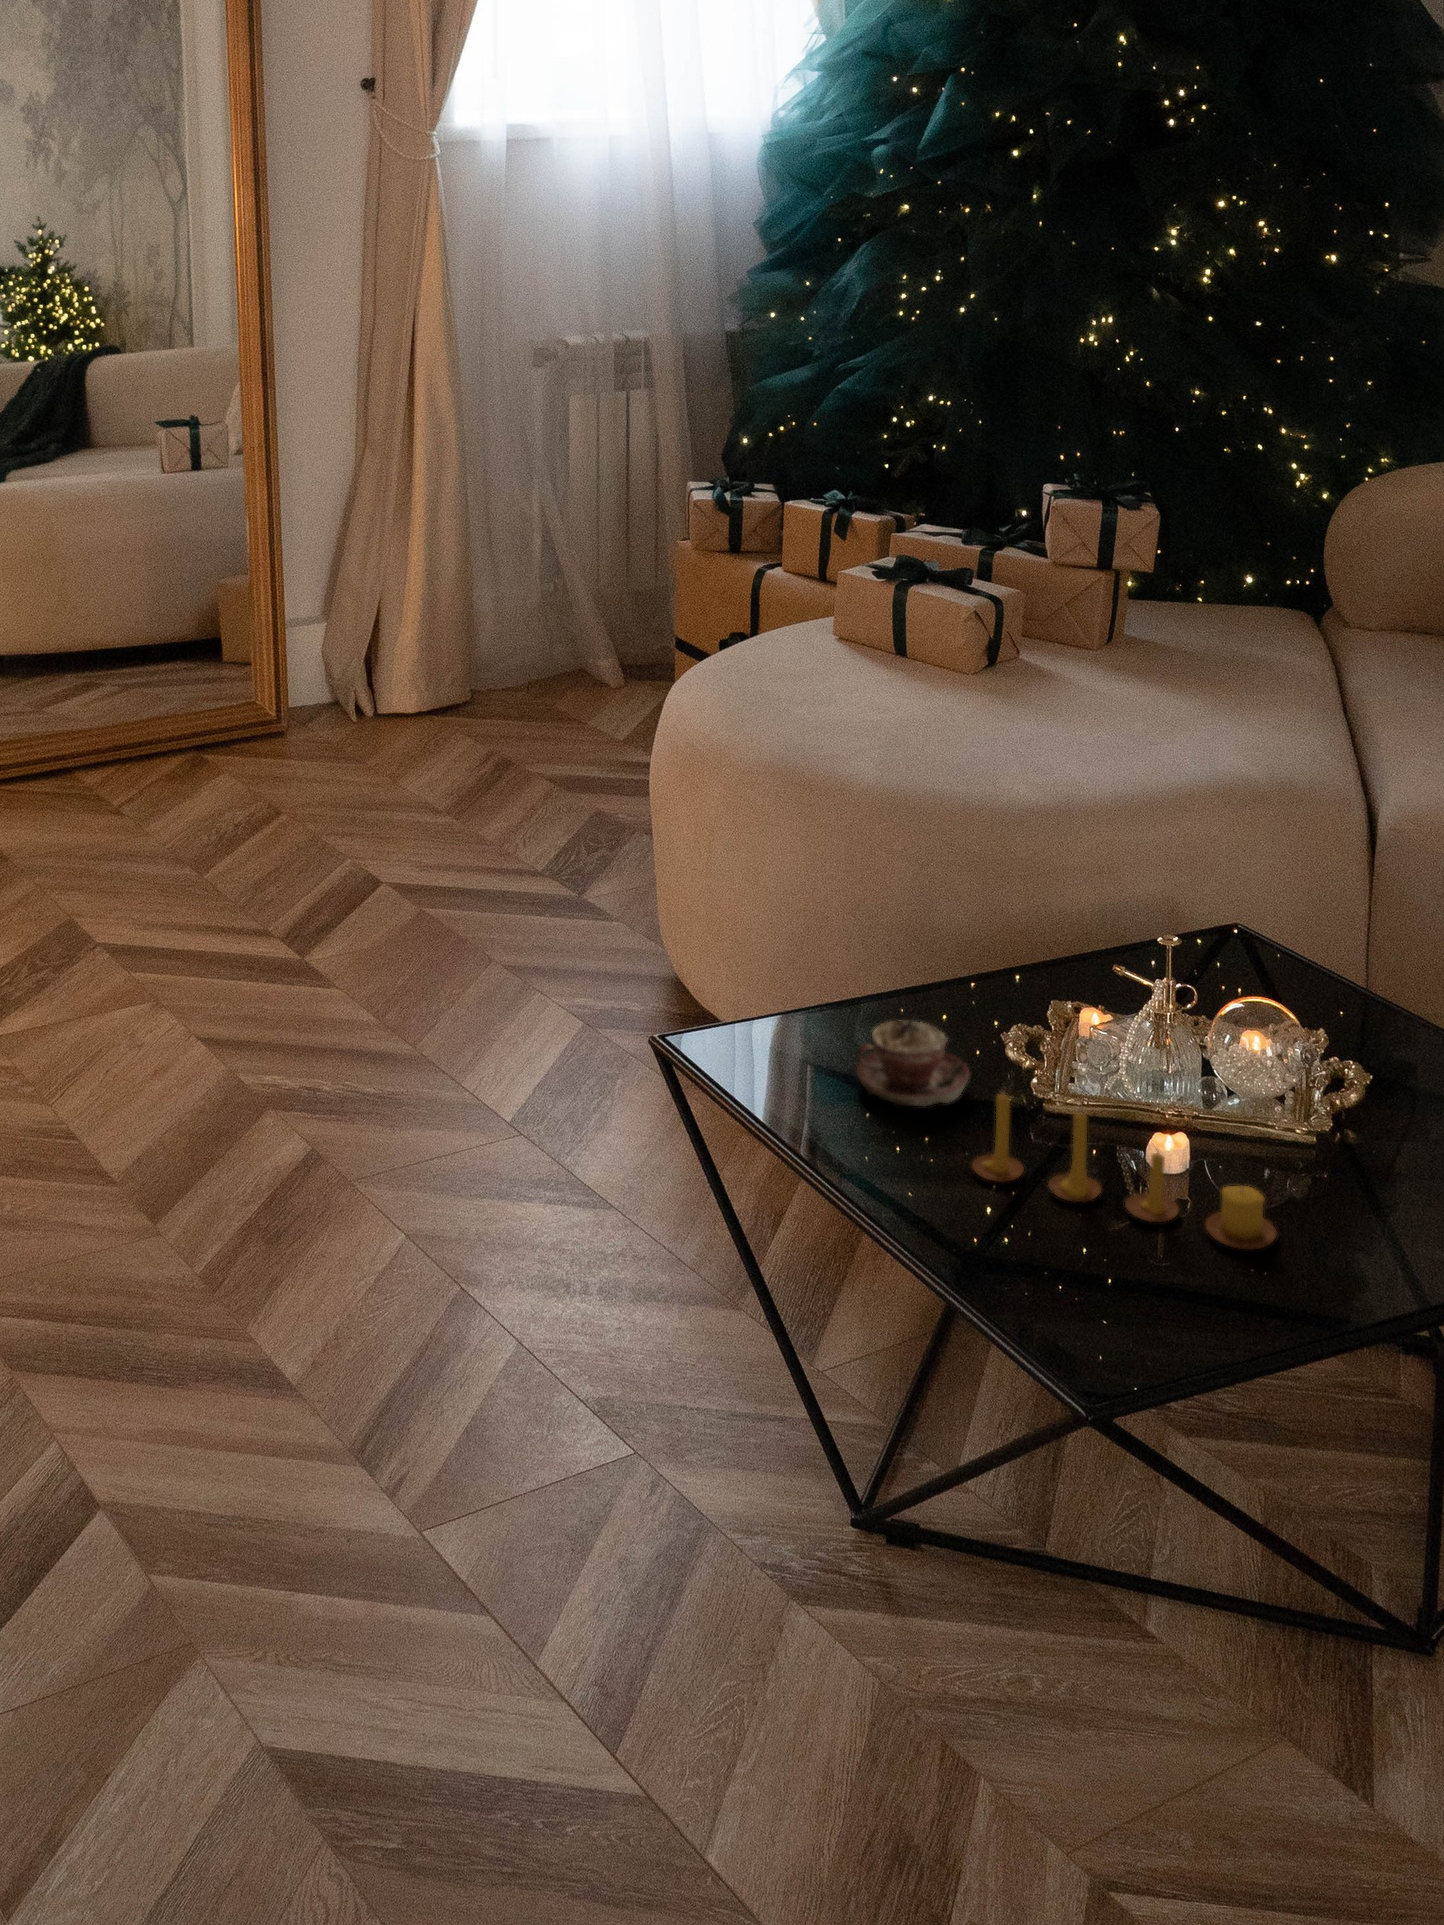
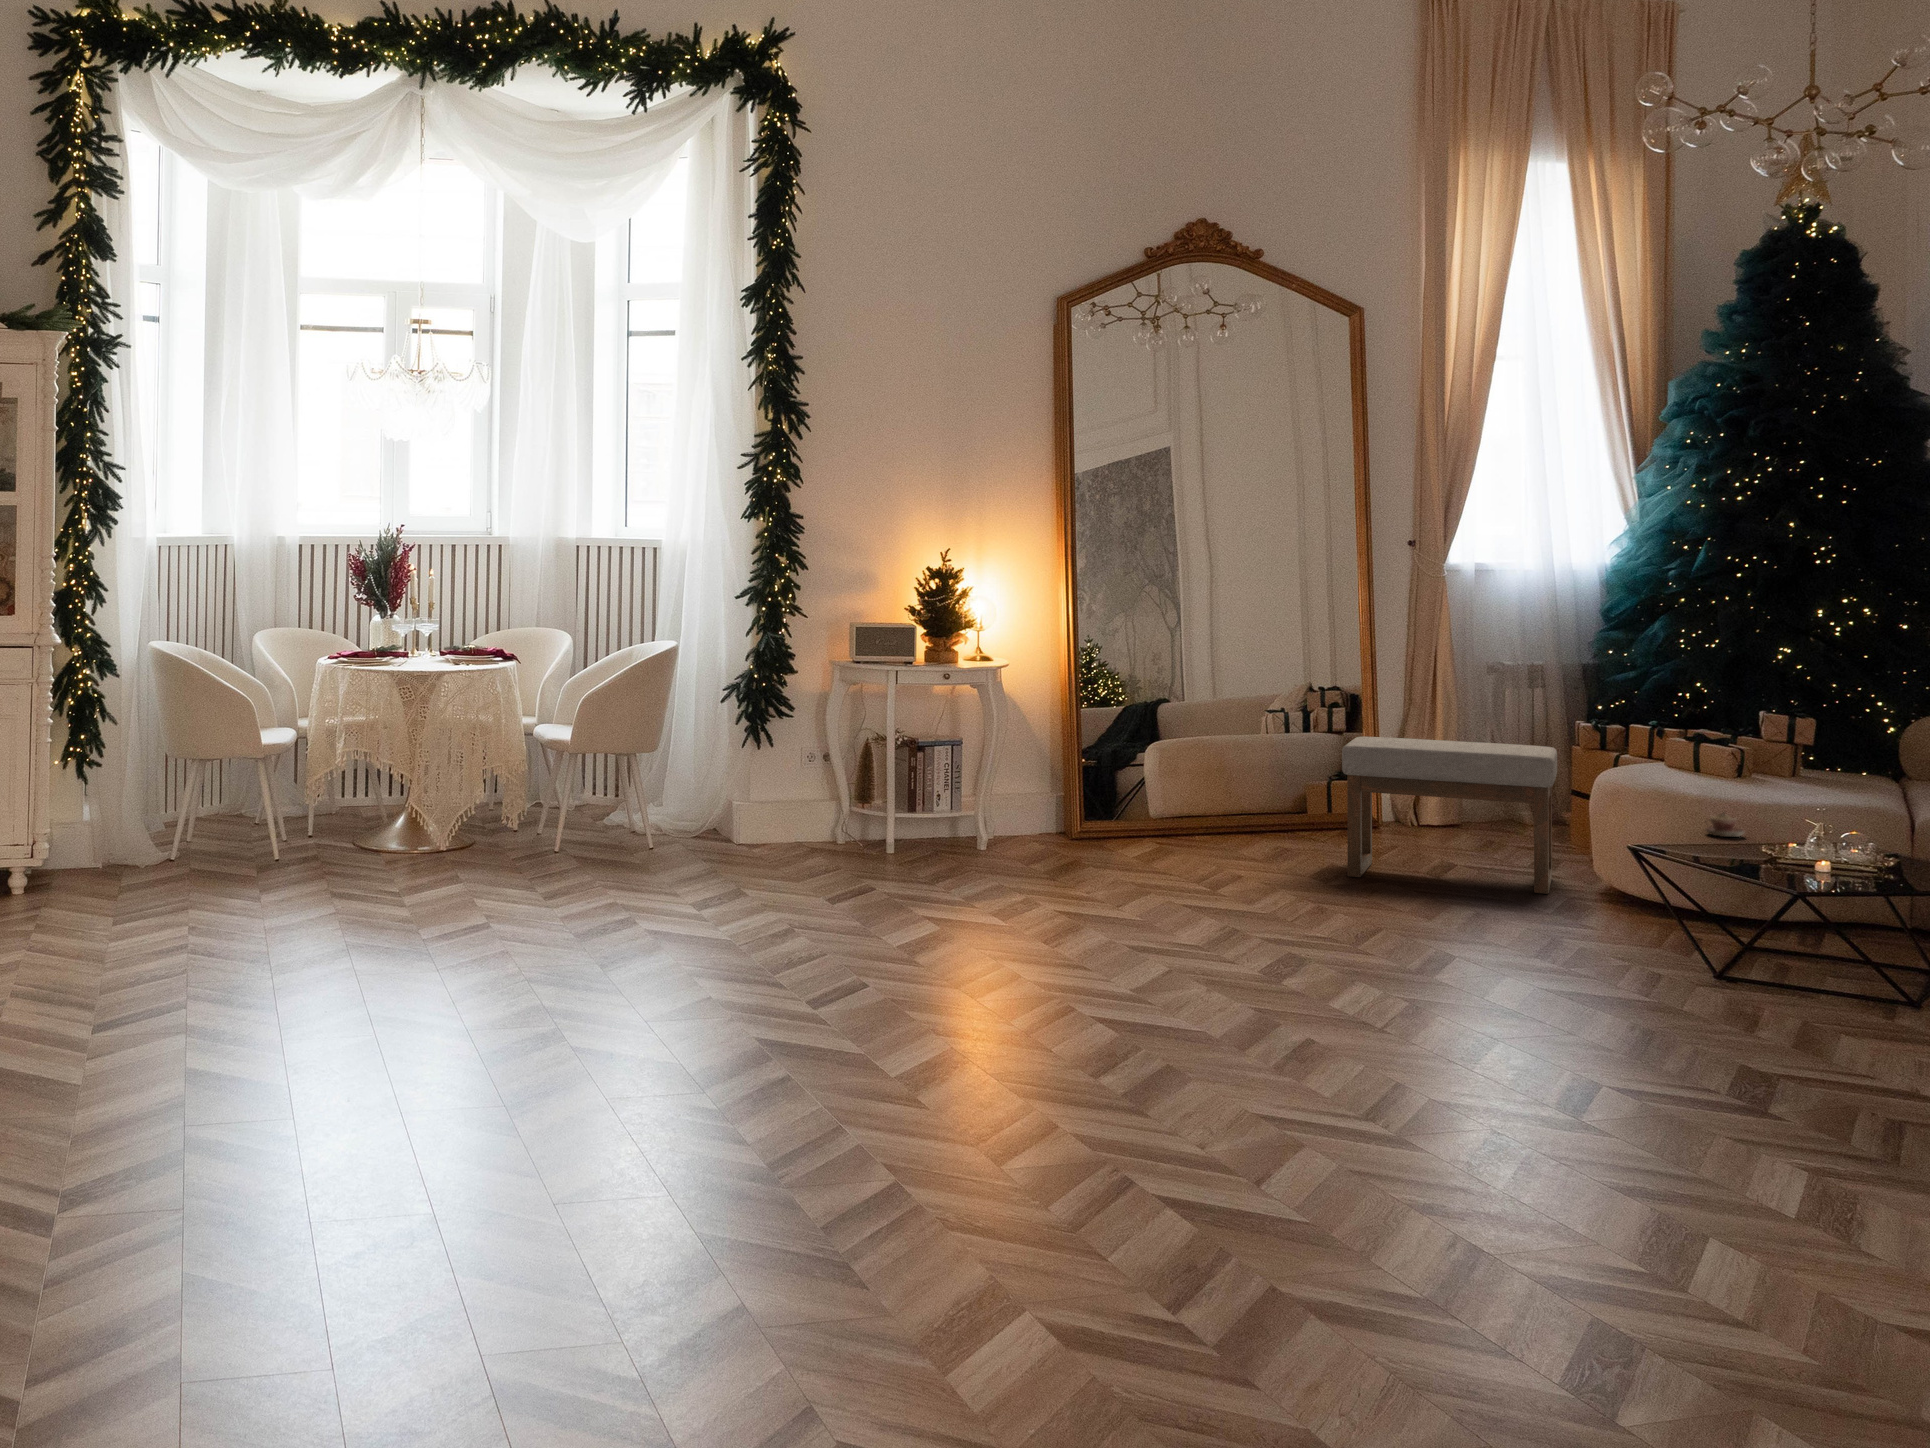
ottoman: none [56,596,599,1024] -> present [1342,737,1557,894]
candle: present [972,1094,1277,1249] -> none [1748,818,1851,855]

